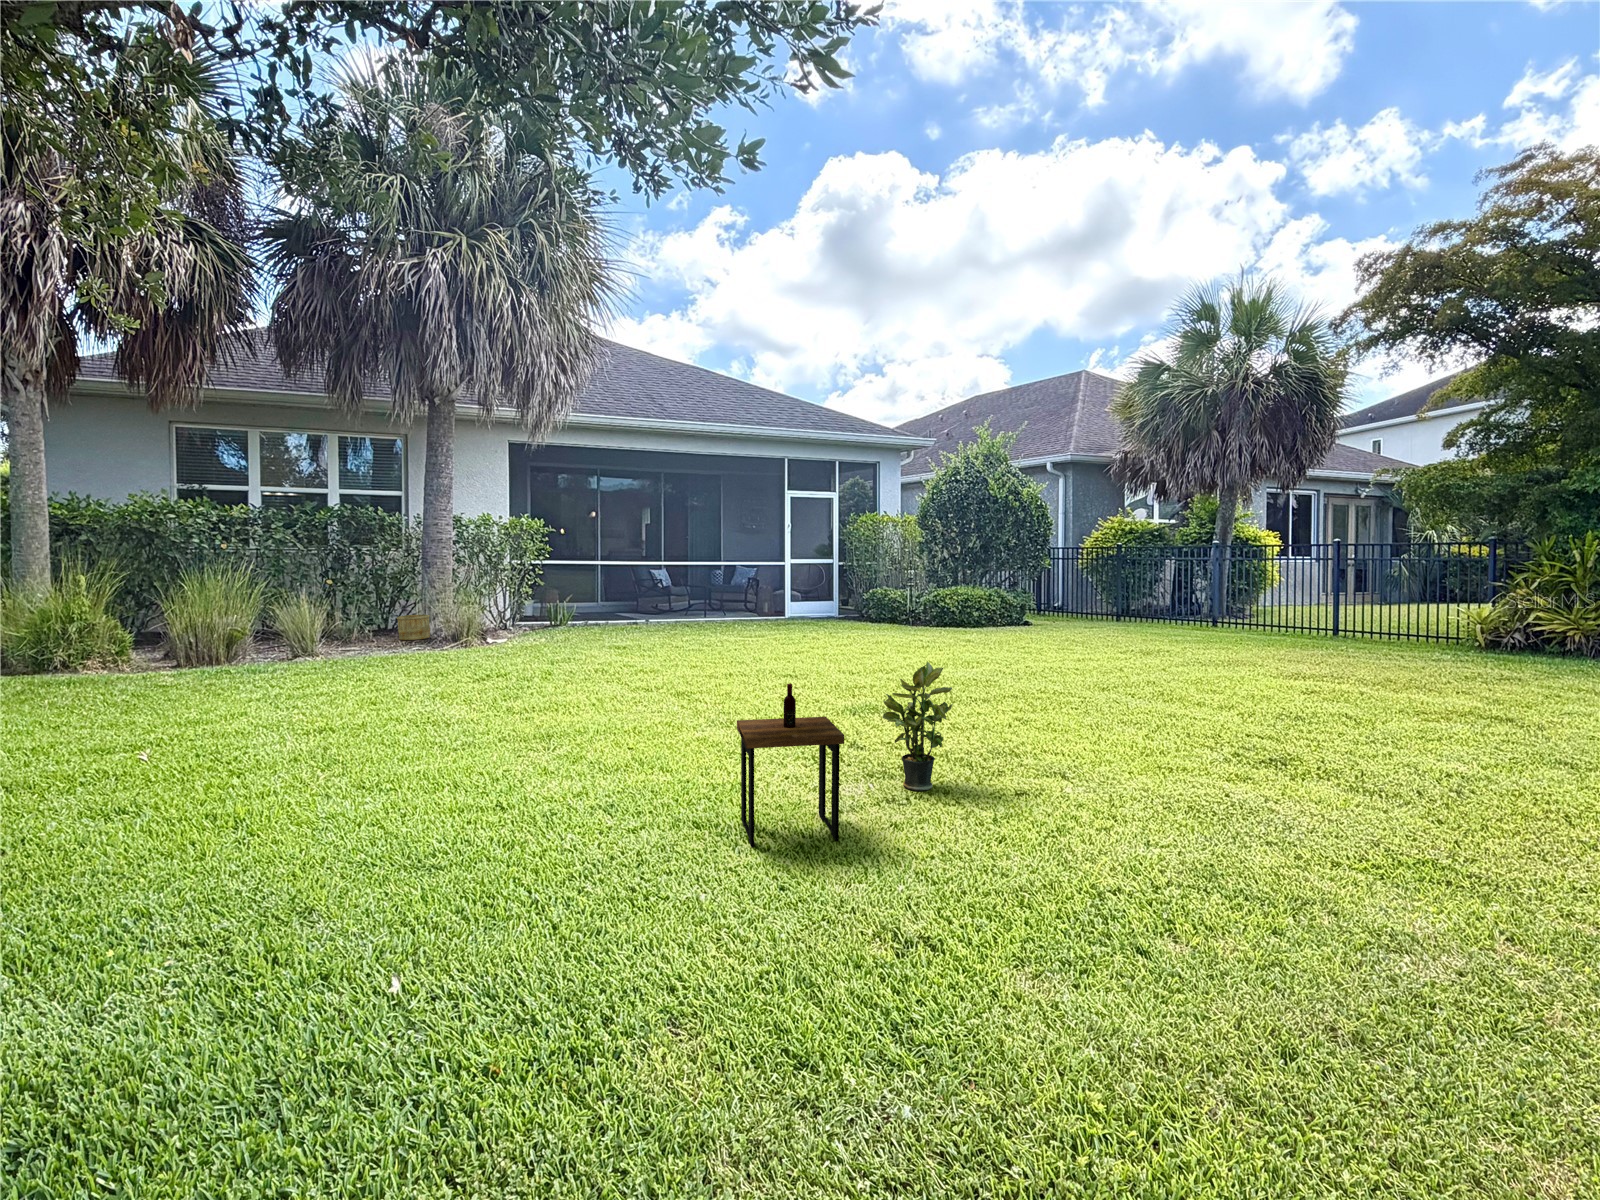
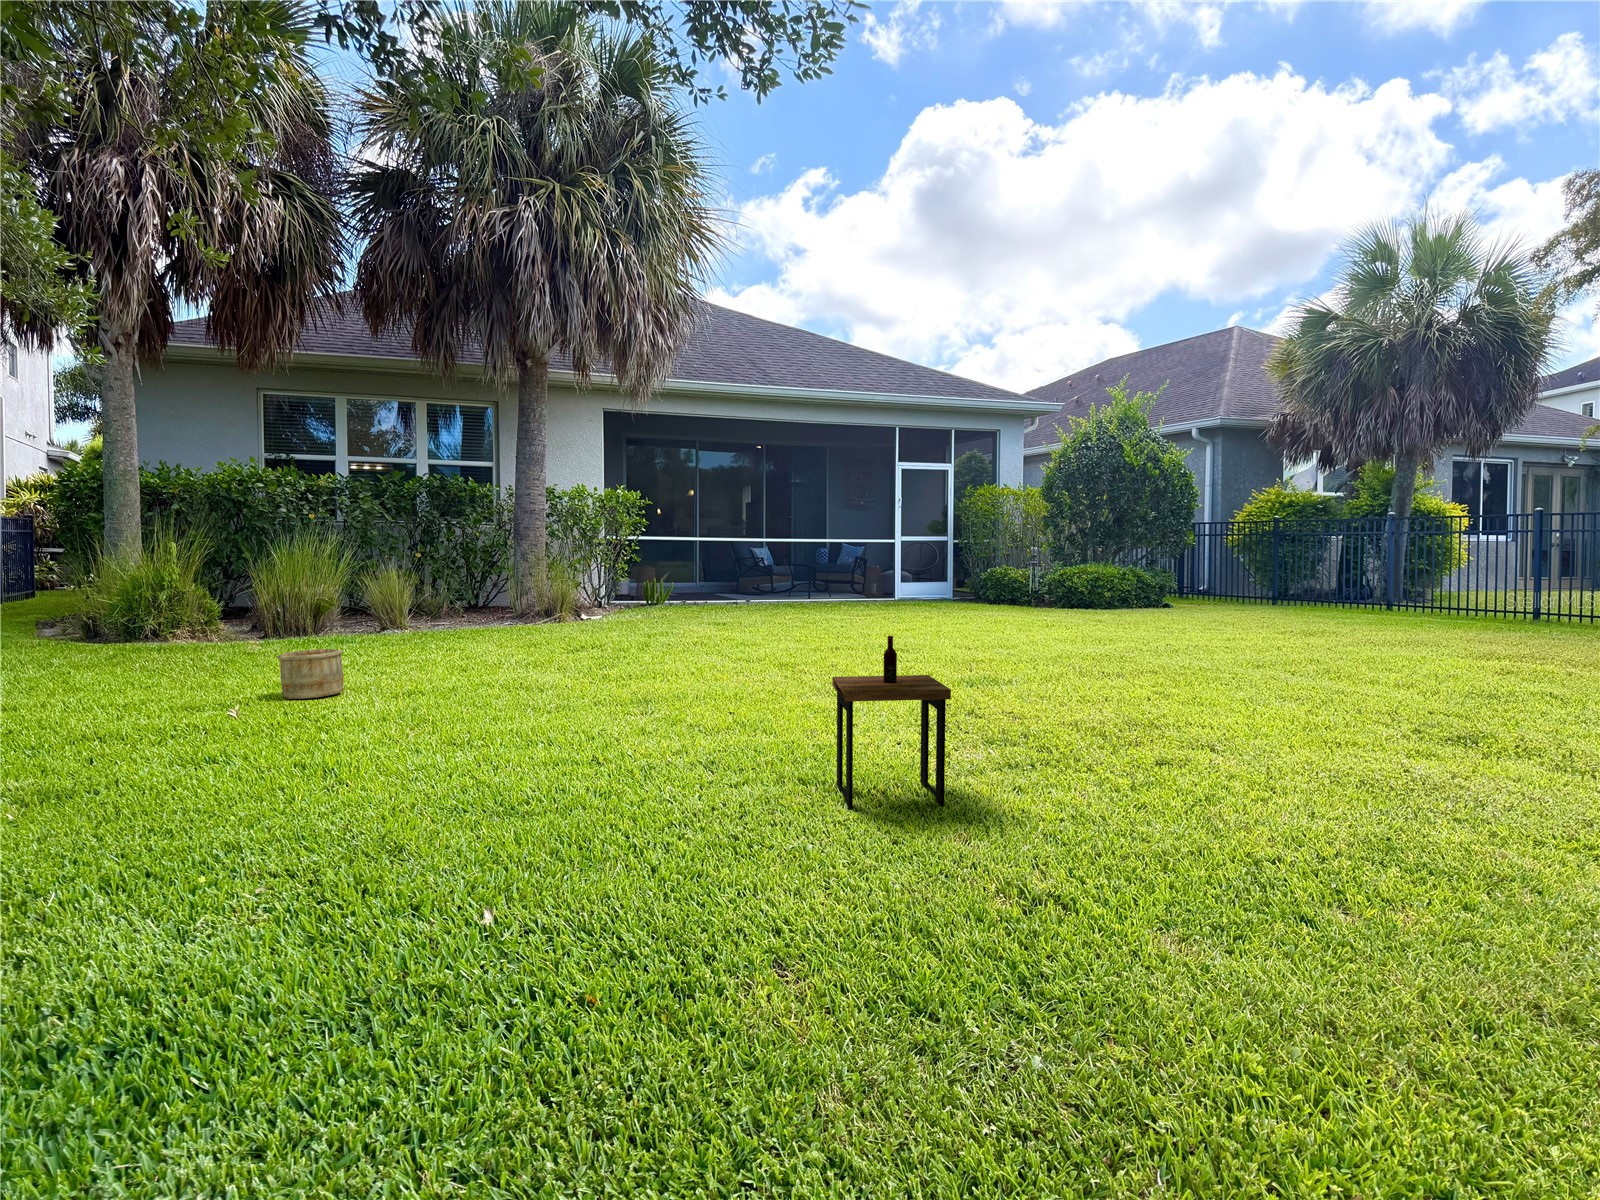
wooden bucket: present [397,614,430,640] -> present [277,649,343,699]
potted plant: present [883,662,953,791] -> none [988,623,1067,763]

